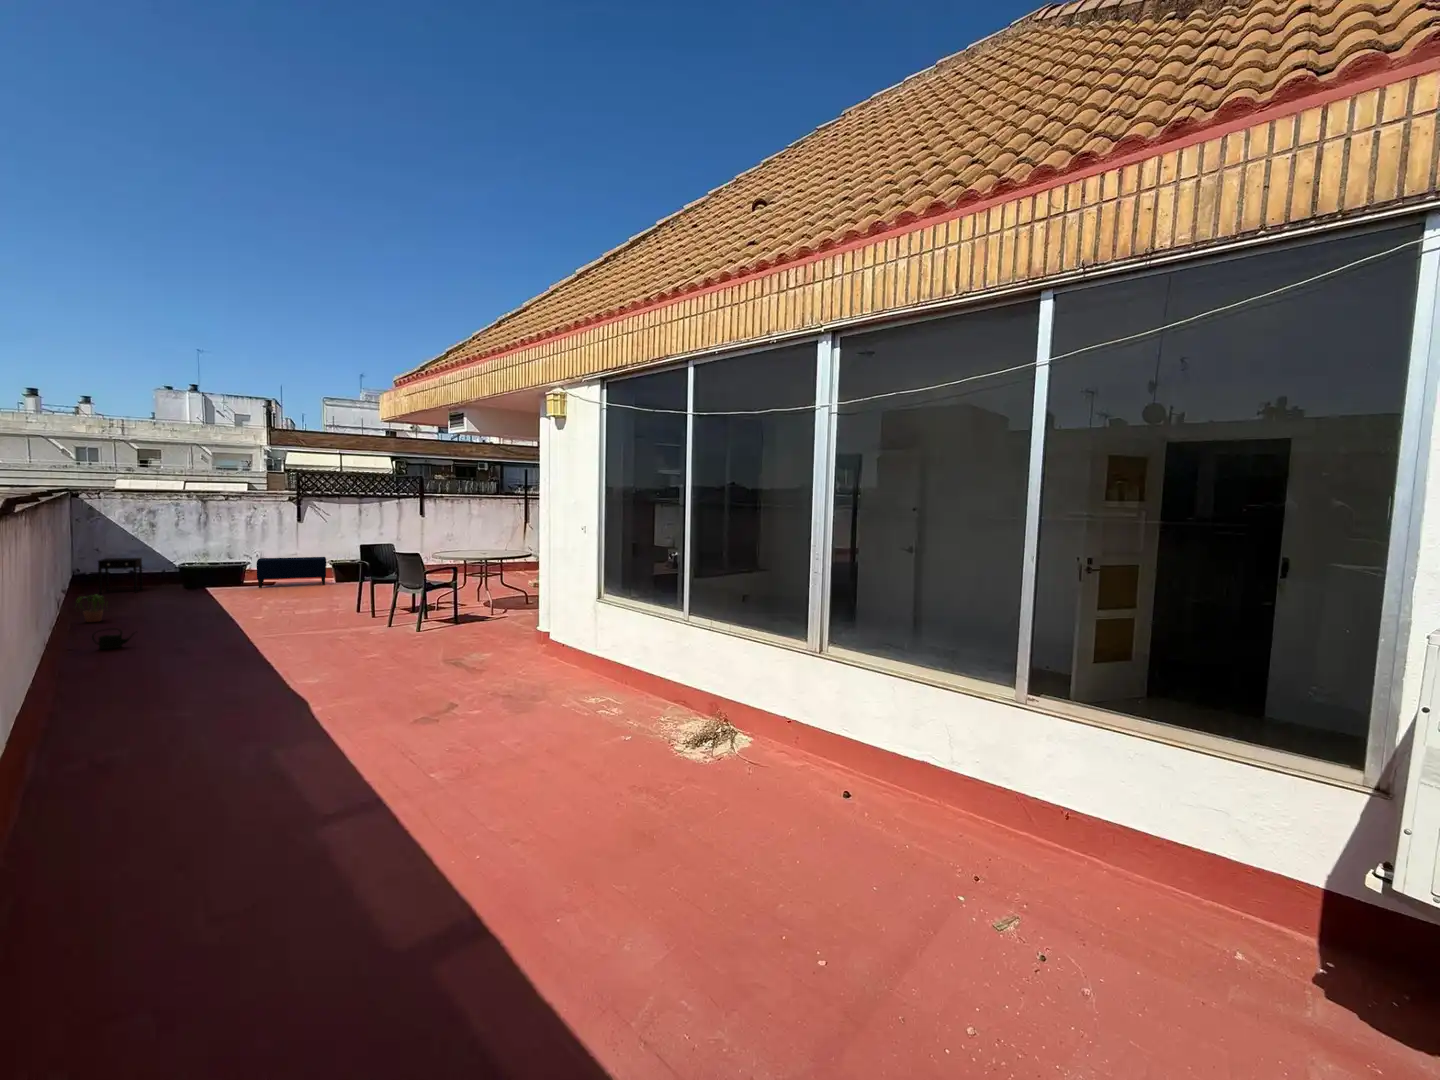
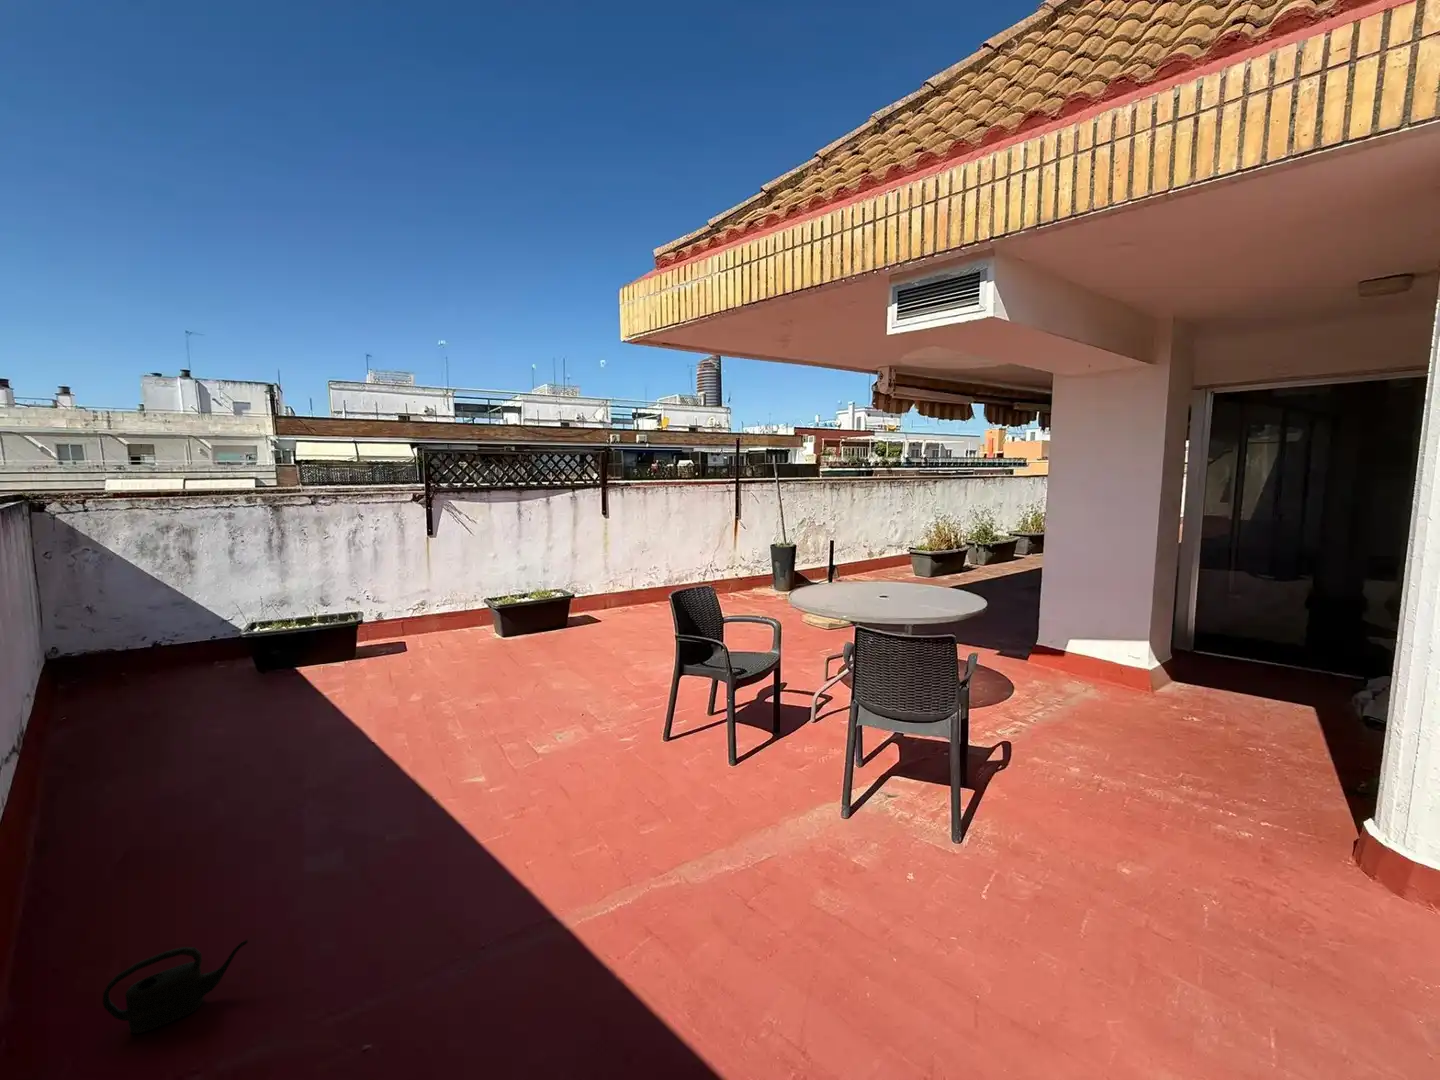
bench: present [256,557,326,588] -> none [372,591,485,655]
side table: present [98,558,142,594] -> none [93,616,180,695]
potted plant: present [76,594,105,622] -> none [31,747,135,823]

